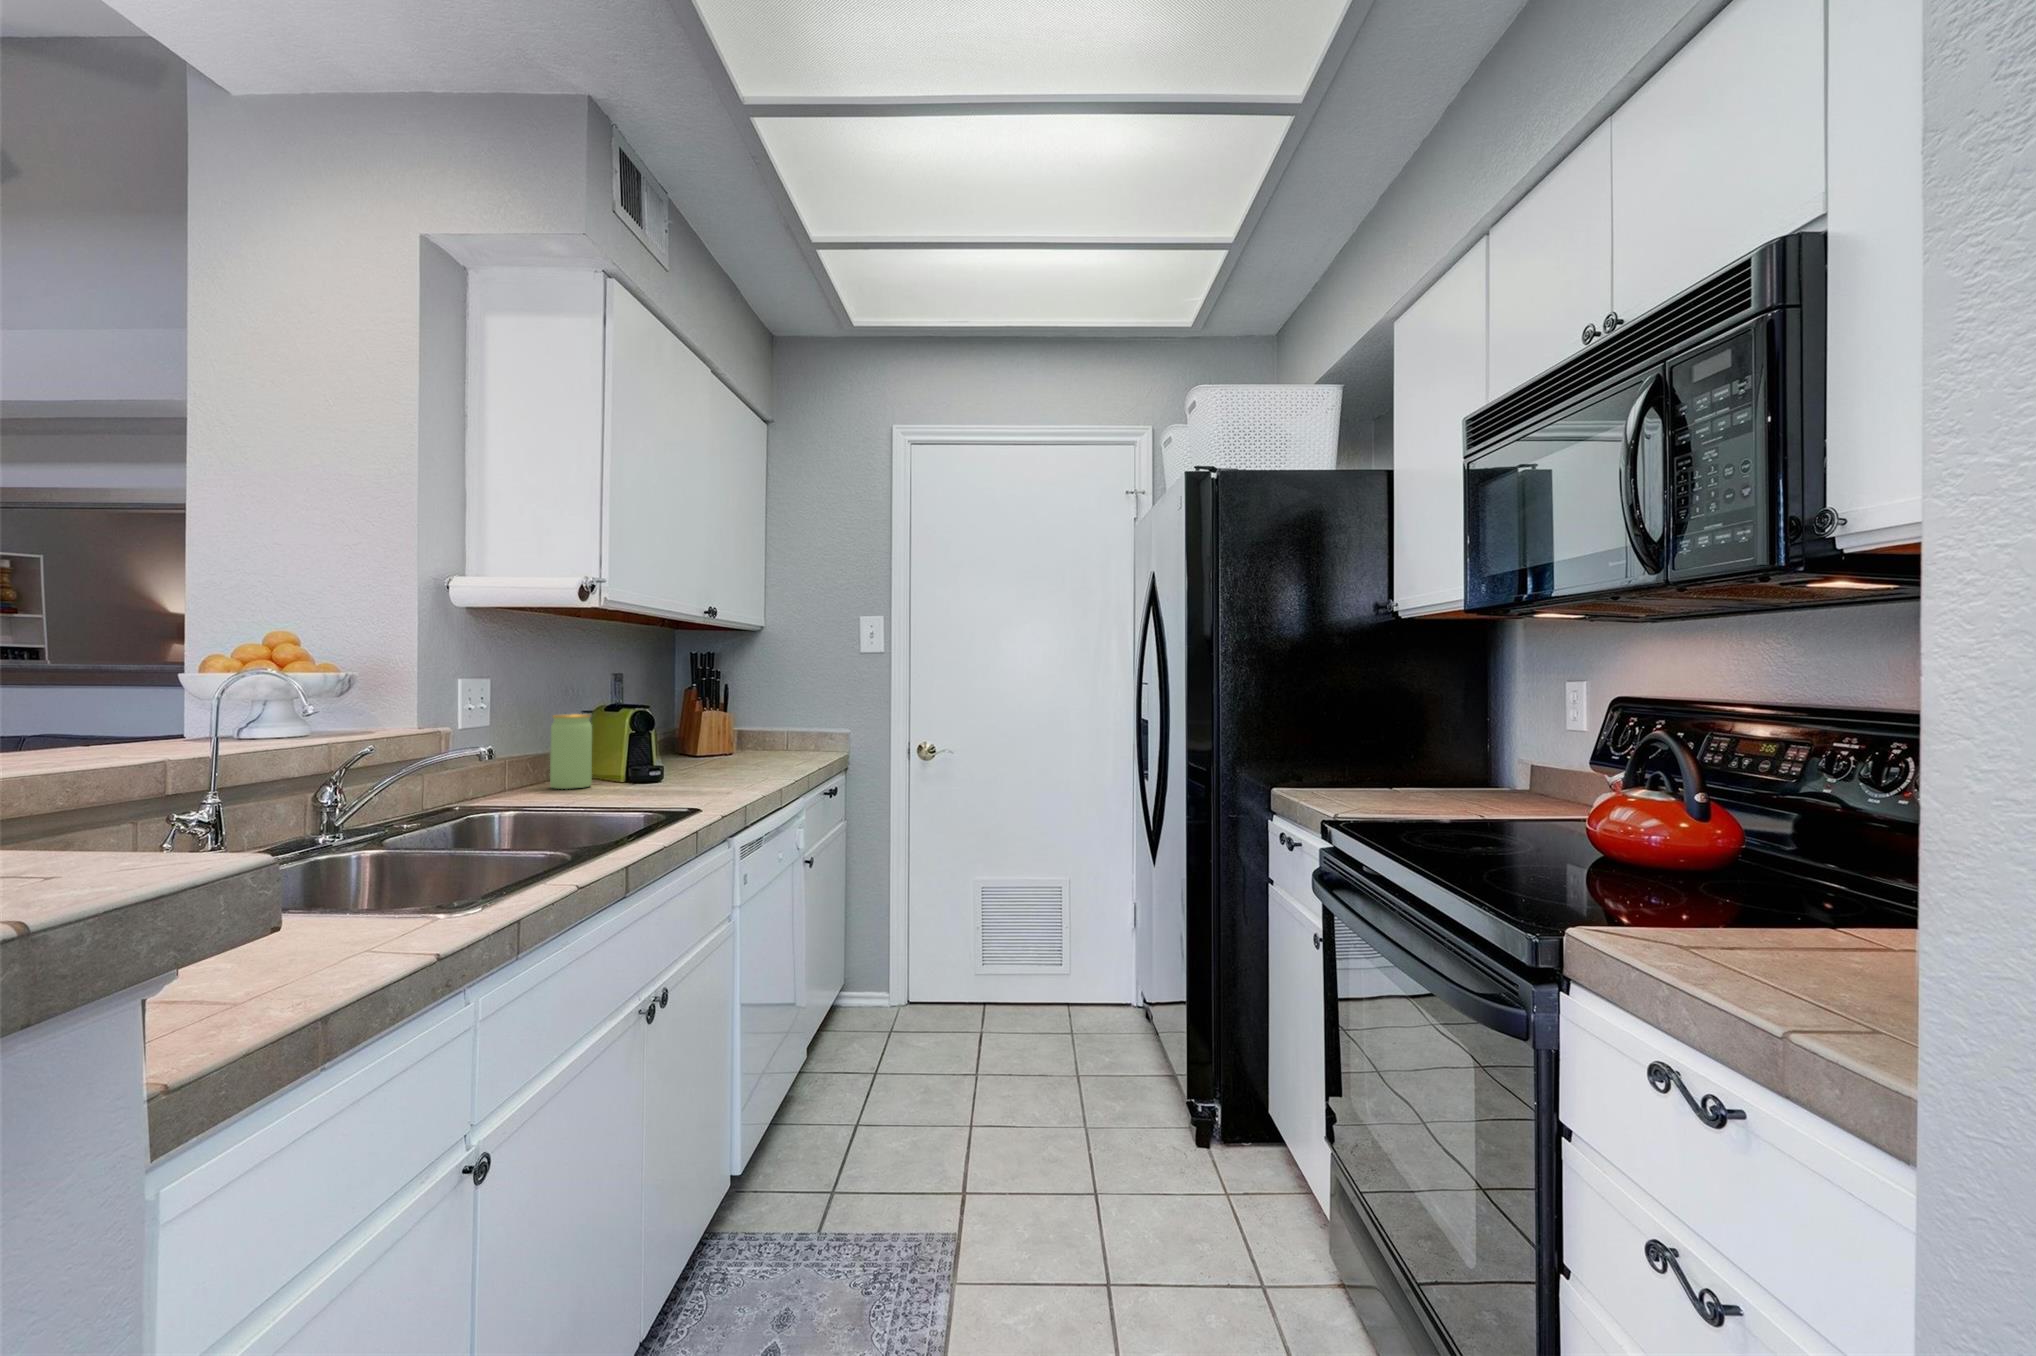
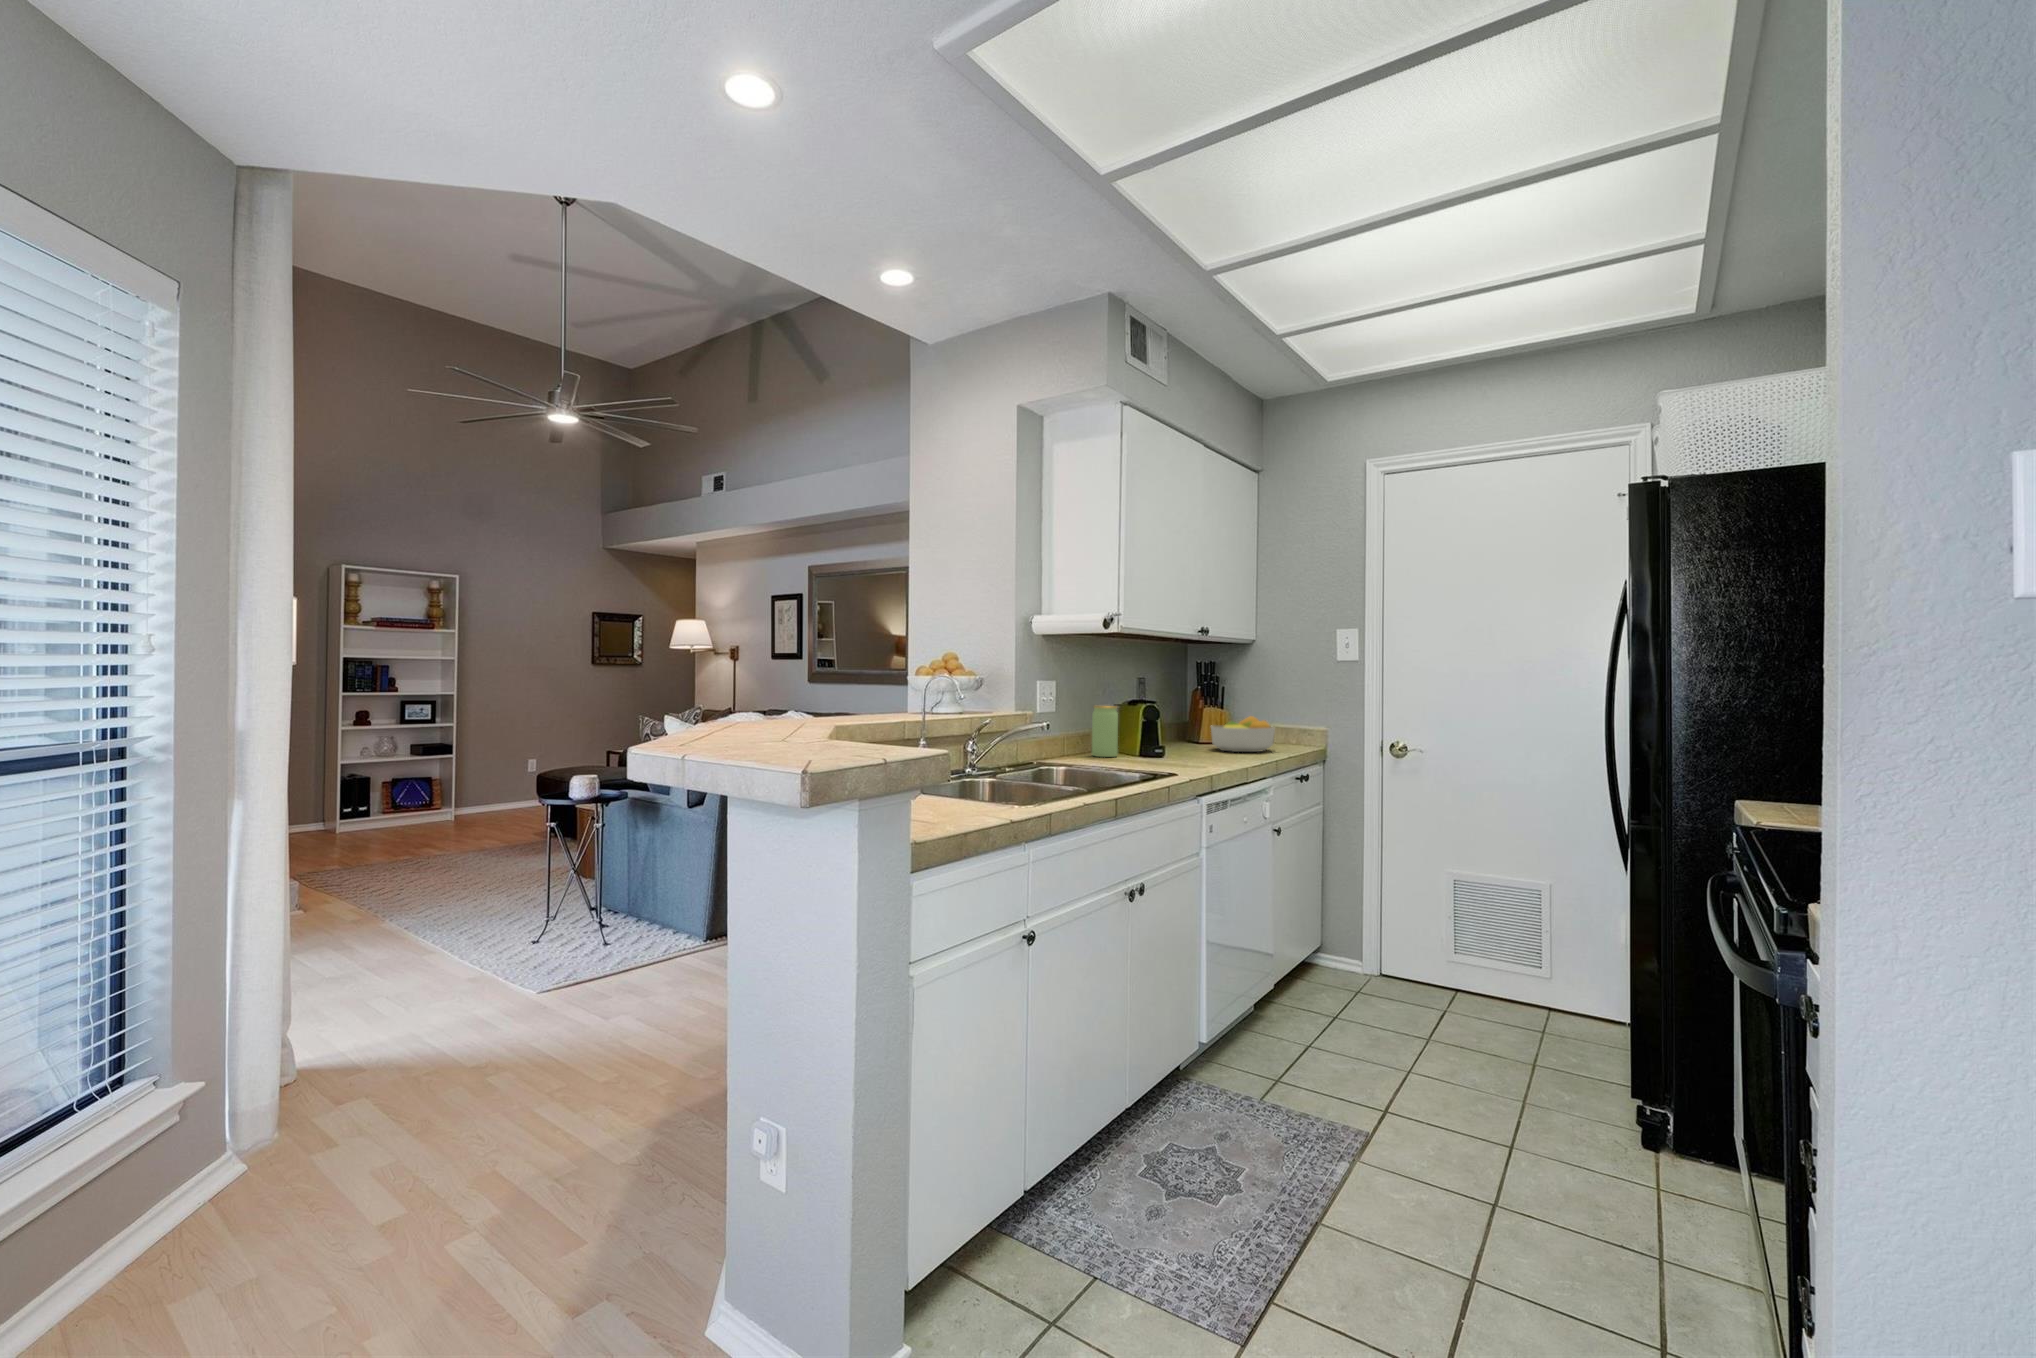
fruit bowl: none [714,719,797,766] -> present [1211,716,1275,752]

